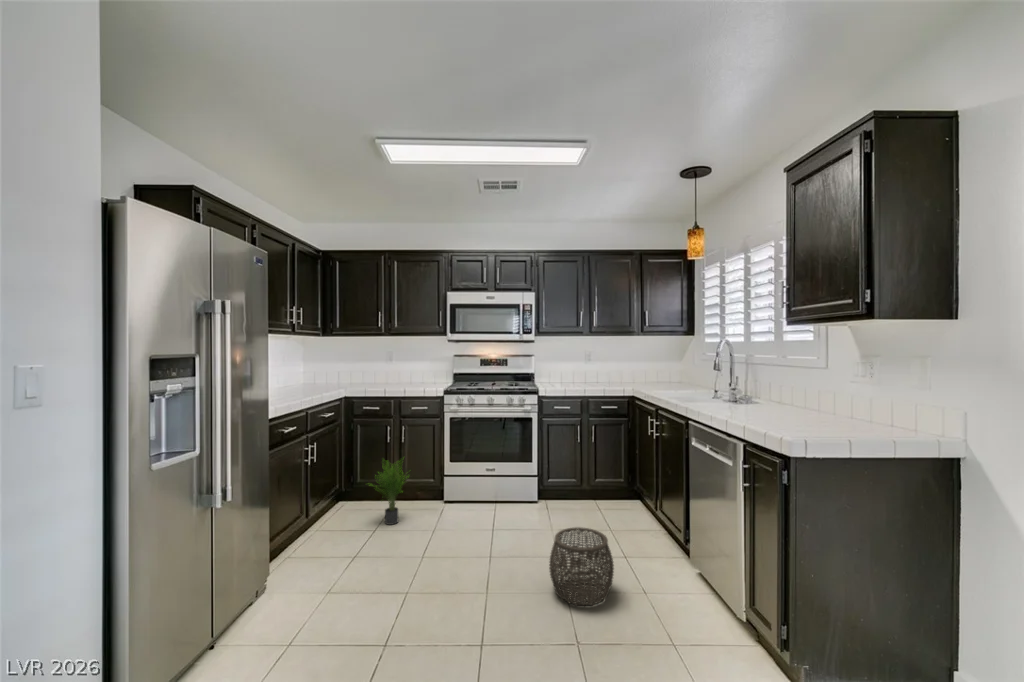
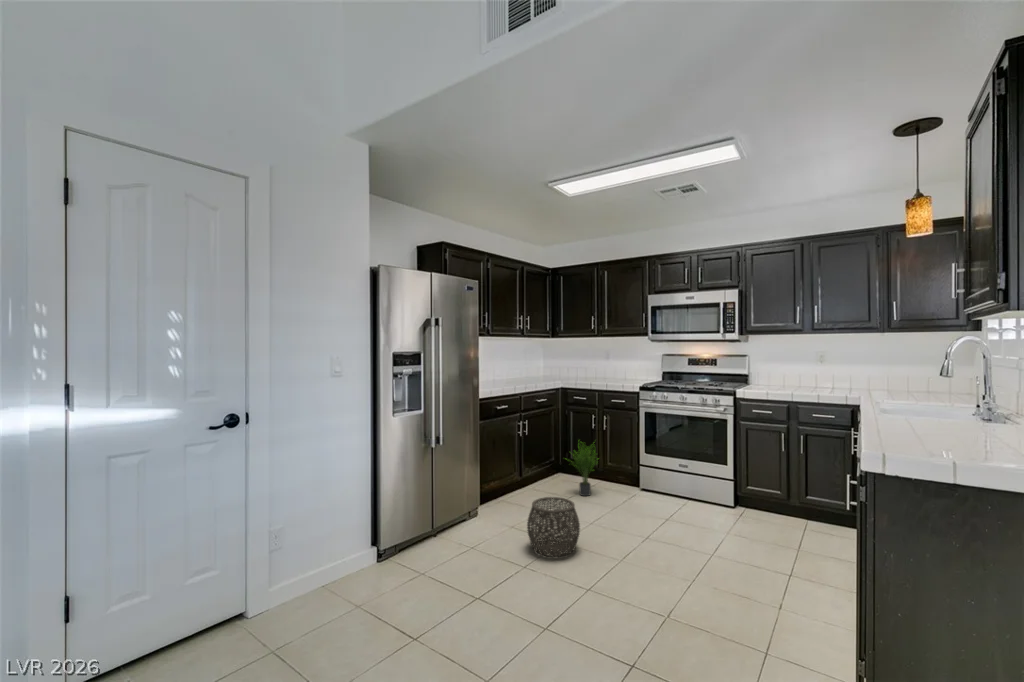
woven basket: present [549,527,614,605] -> present [527,497,580,557]

